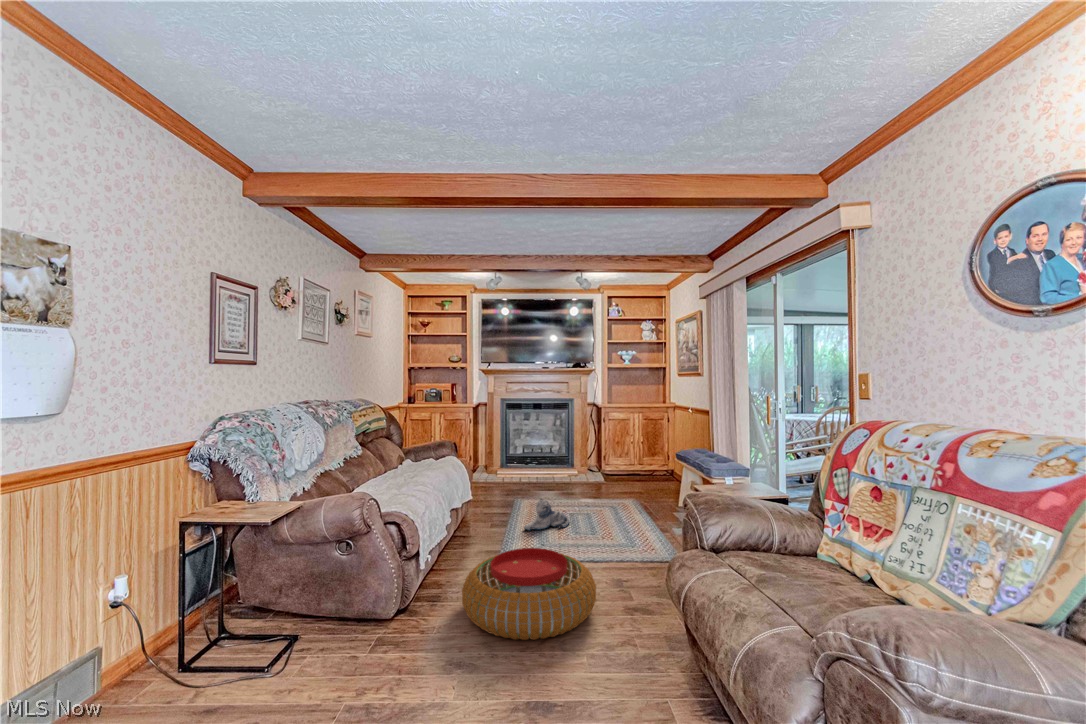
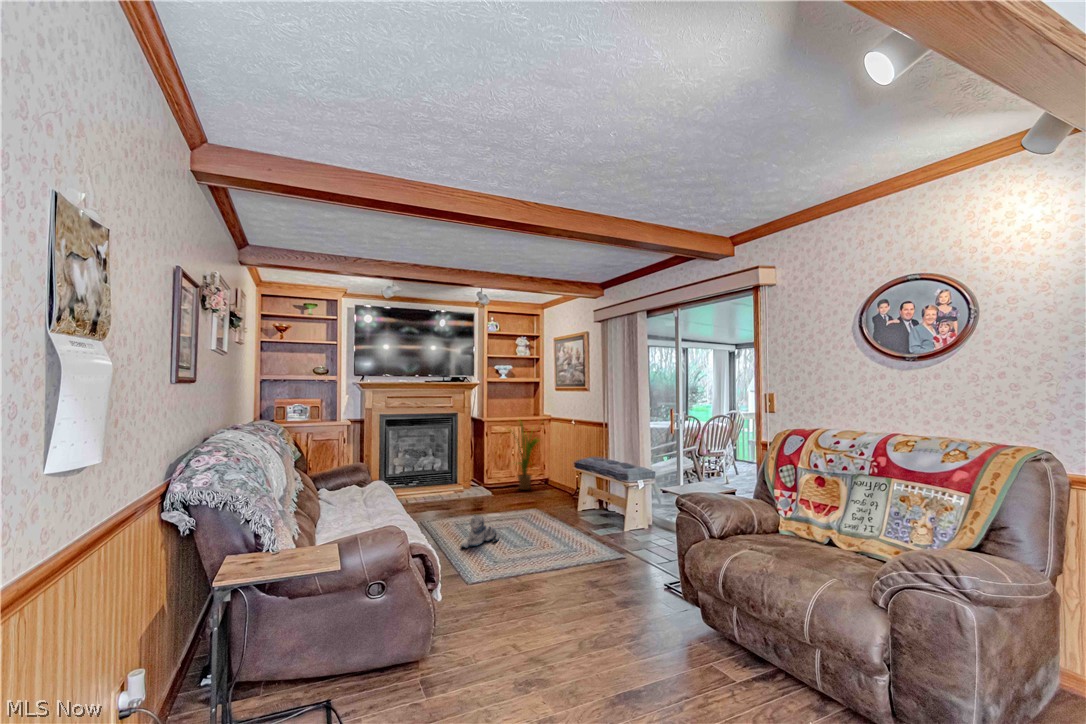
house plant: none [618,404,660,481] -> present [512,418,538,490]
pouf: present [462,548,596,640] -> none [477,560,606,649]

